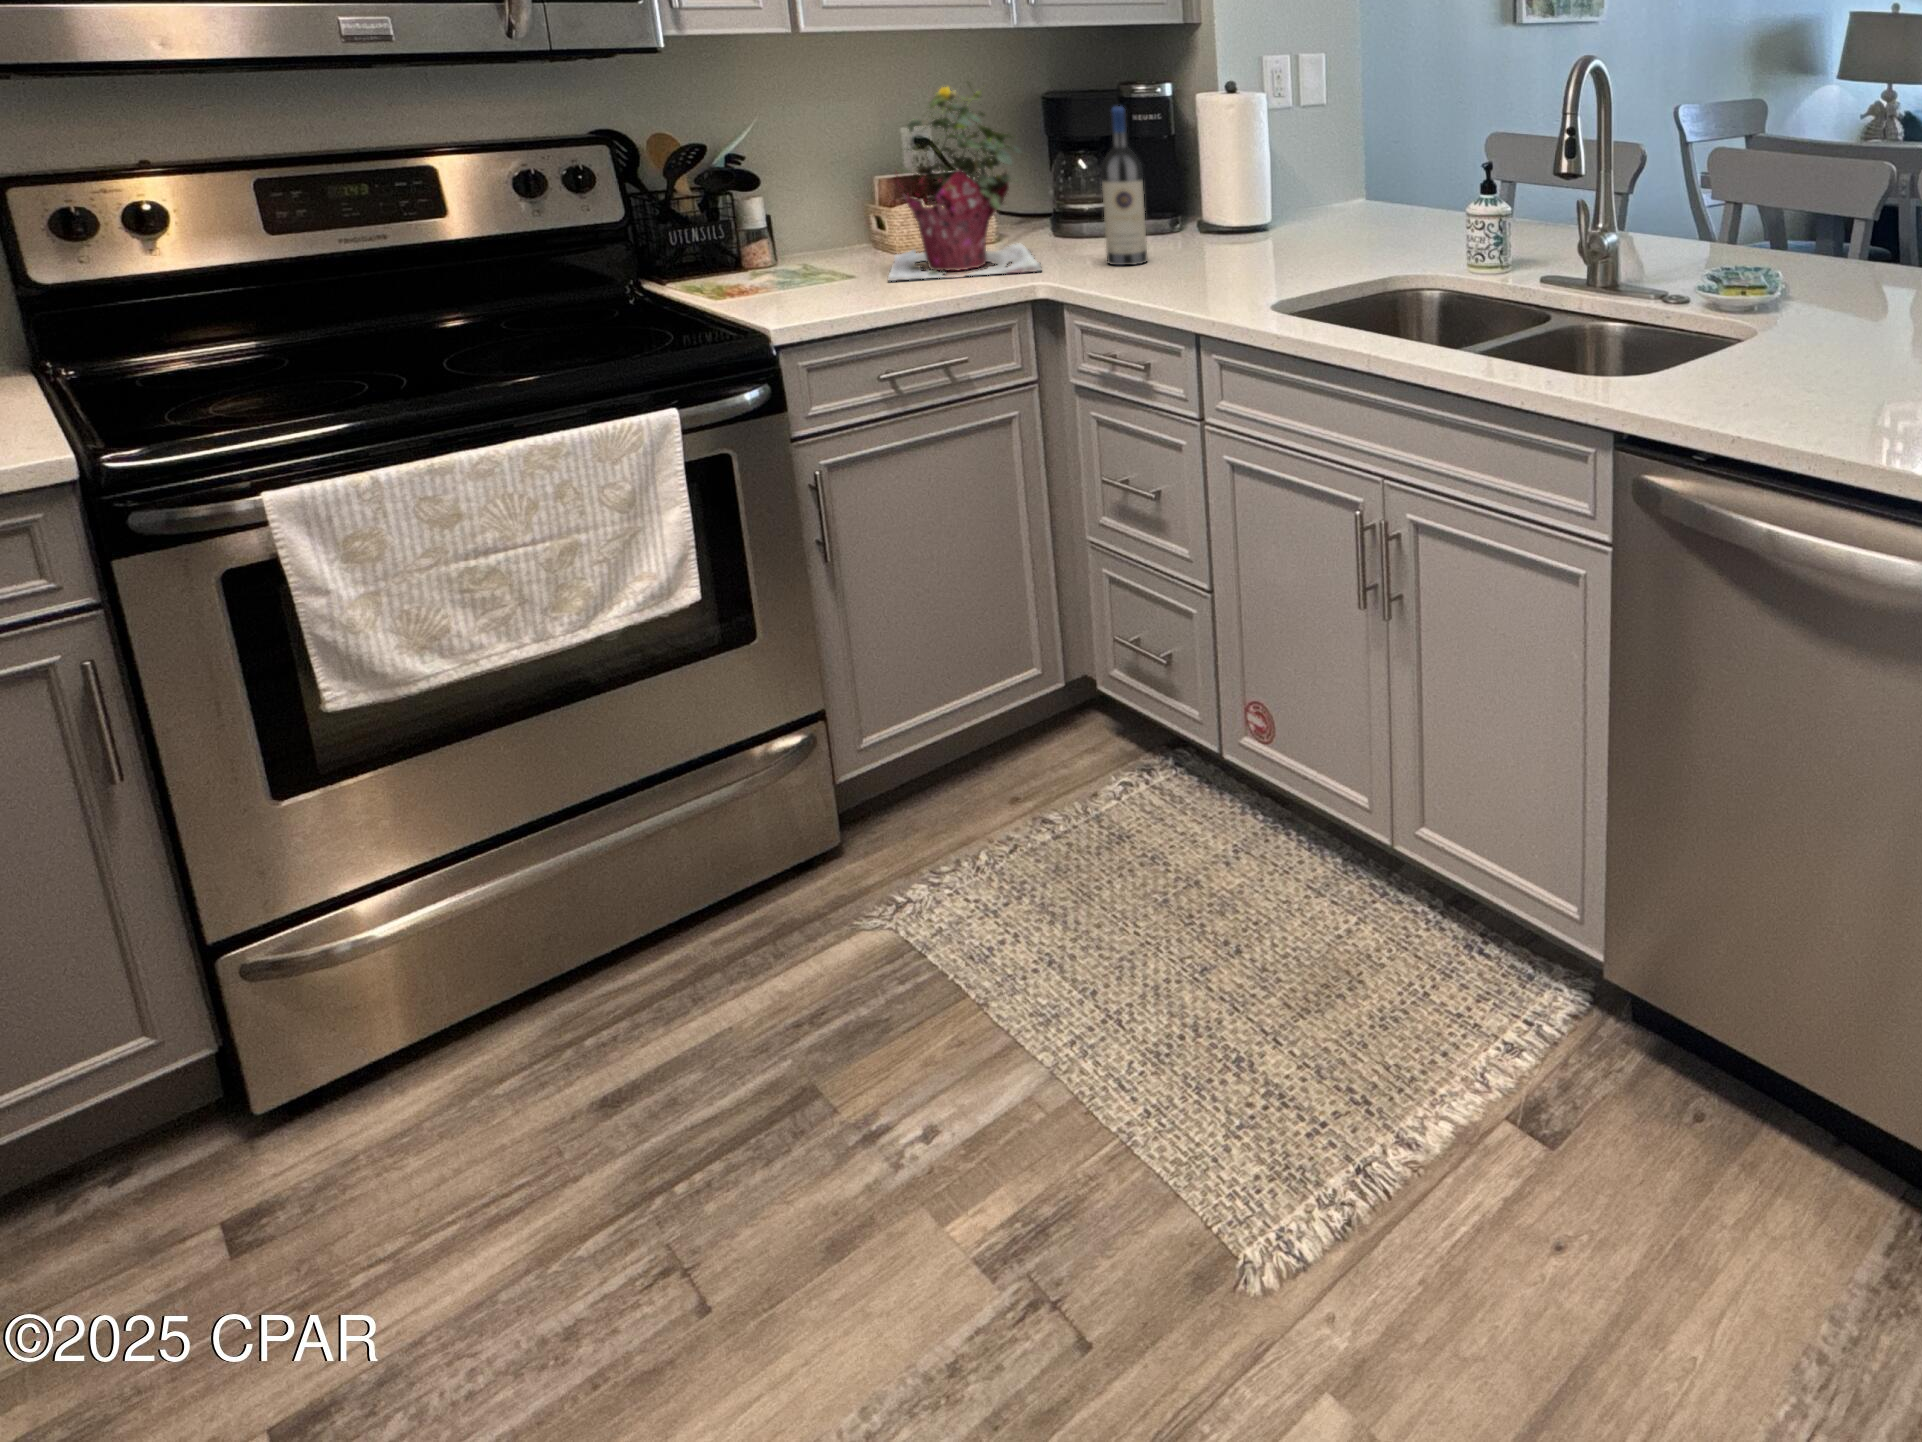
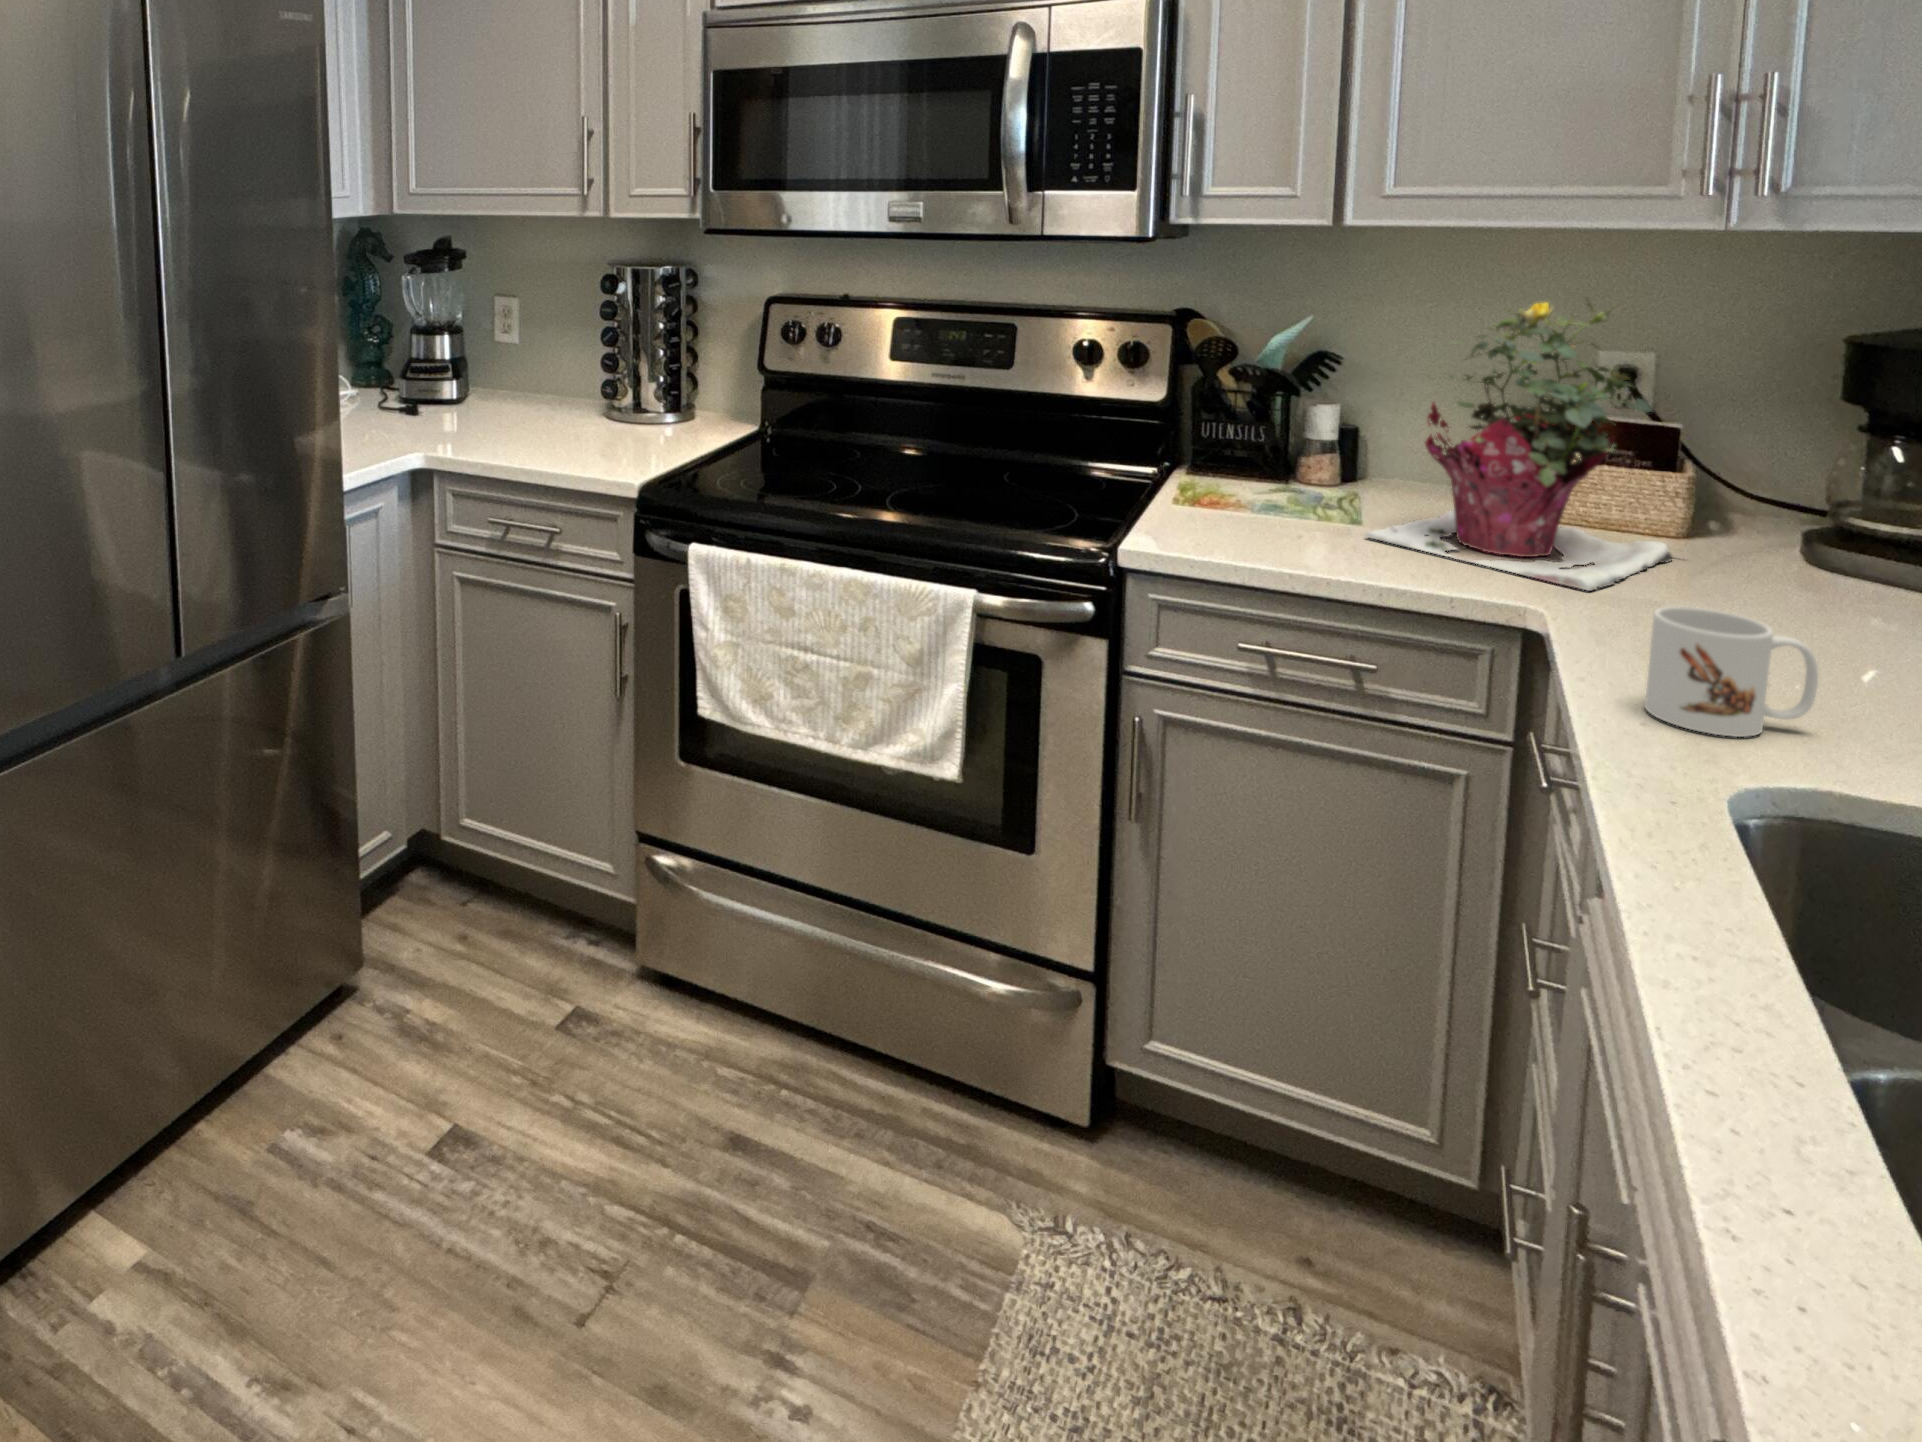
wine bottle: present [1101,106,1147,265] -> none [1731,367,1843,638]
mug: none [1169,235,1229,300] -> present [1645,606,1818,737]

